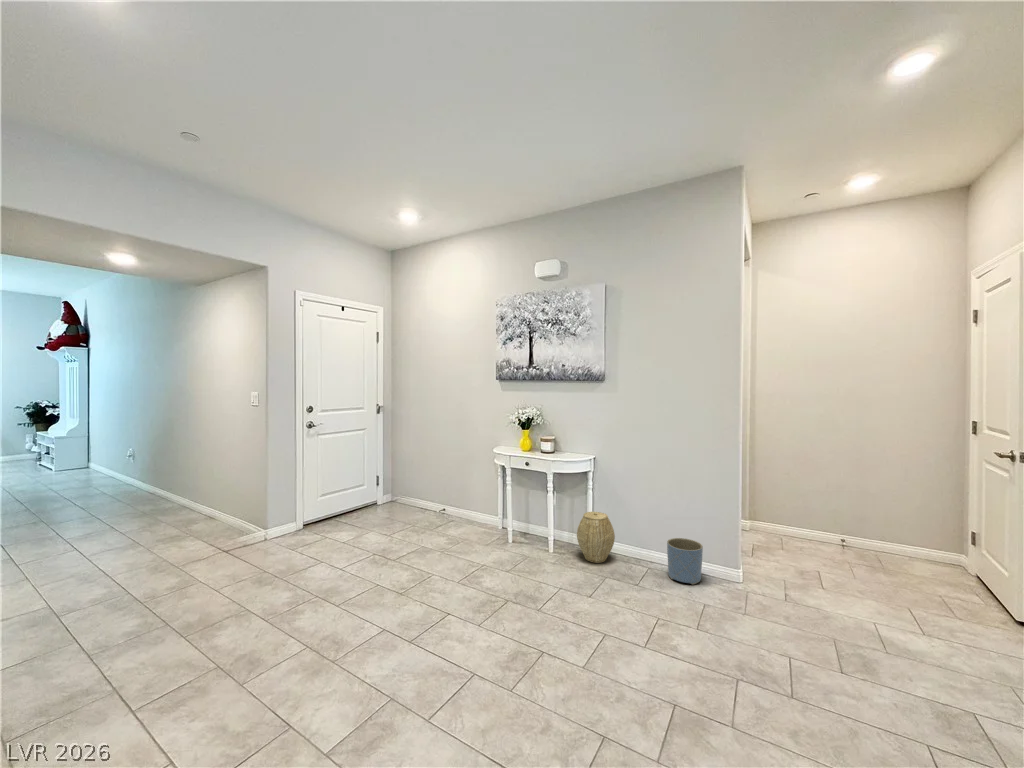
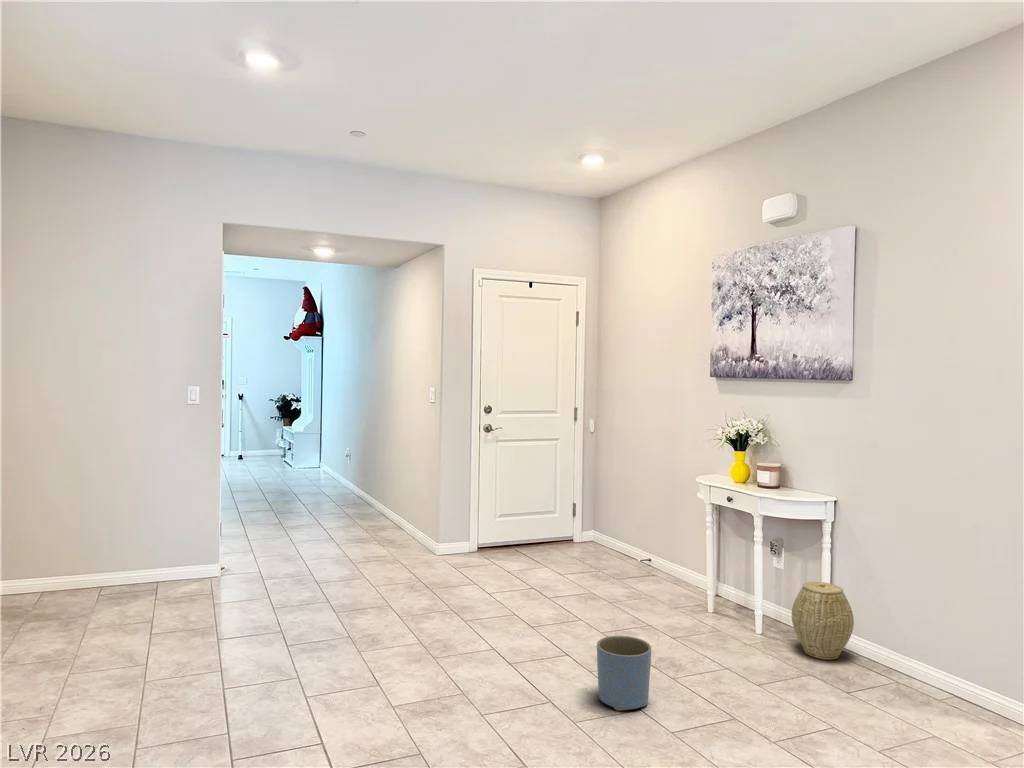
planter: present [667,538,703,585] -> present [597,636,651,711]

